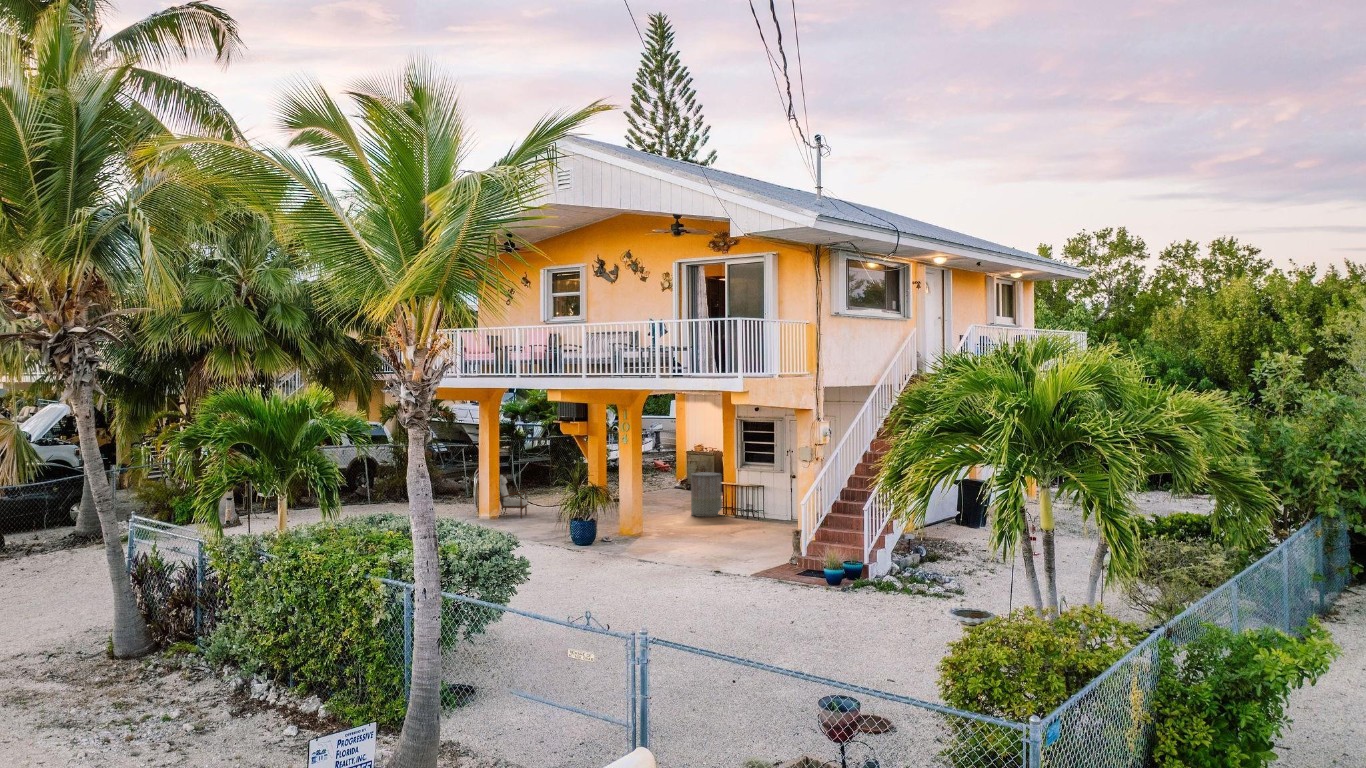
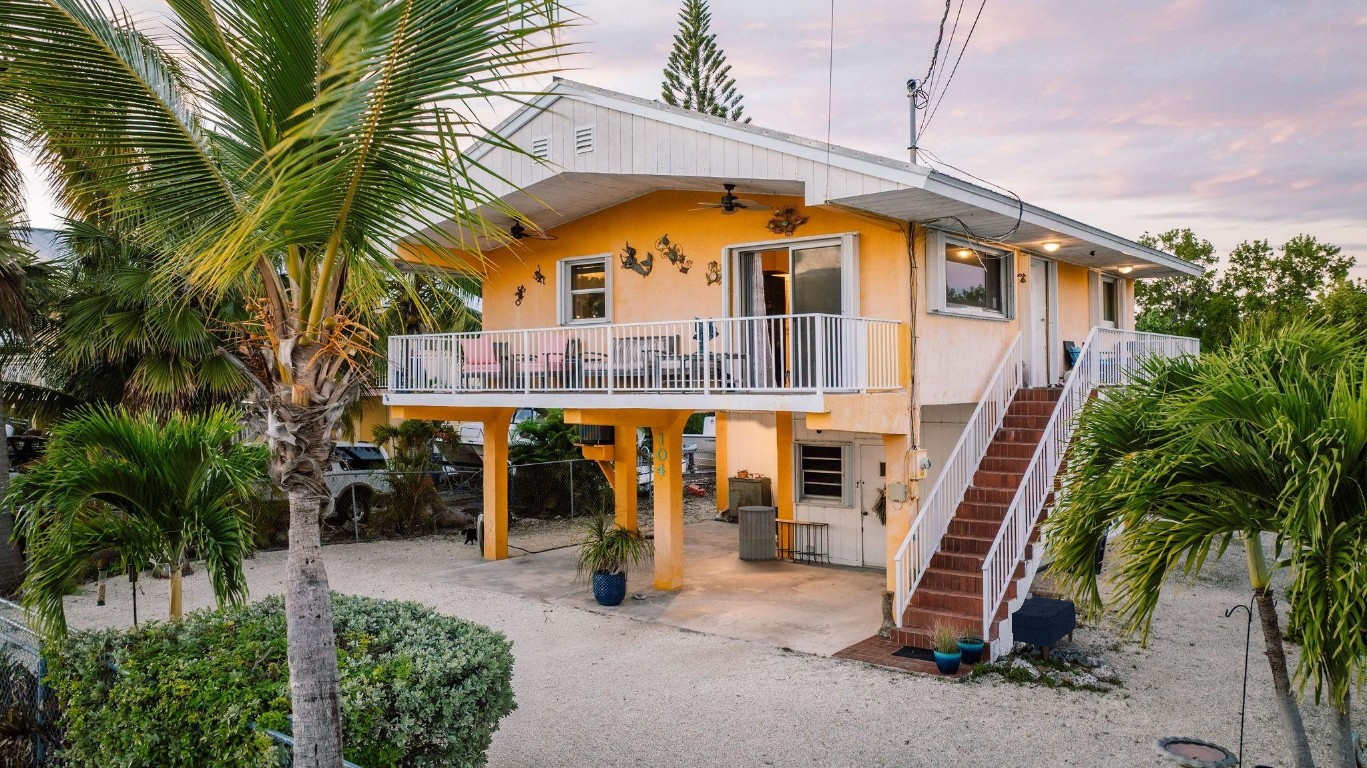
armchair: present [498,475,528,518] -> none [501,506,543,561]
bench: none [883,533,938,576] -> present [1012,597,1076,660]

